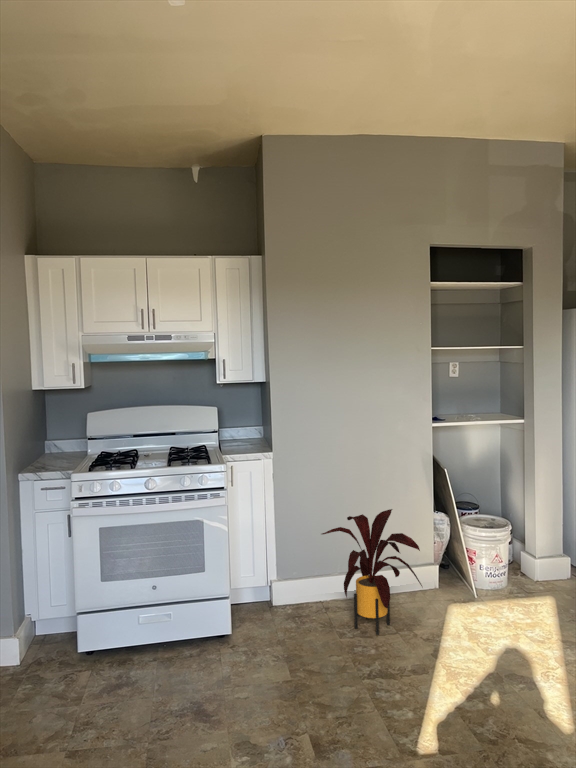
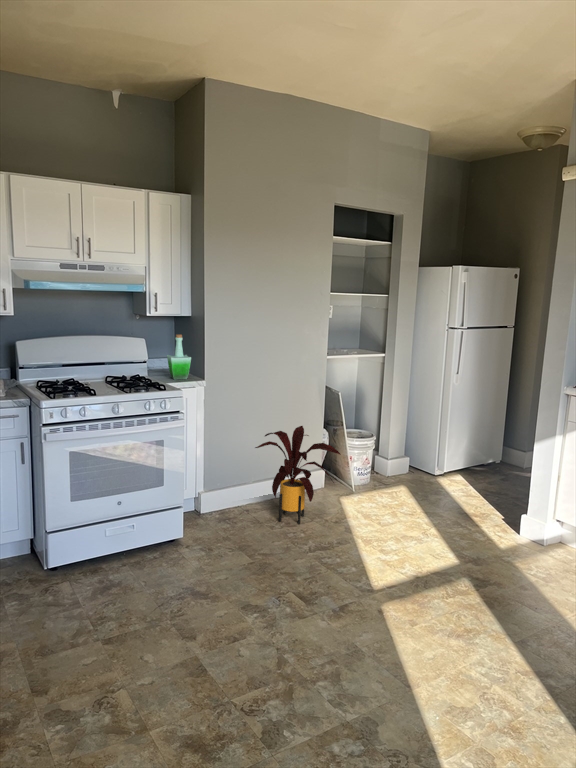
bottle: none [234,403,257,452] -> present [167,334,191,379]

